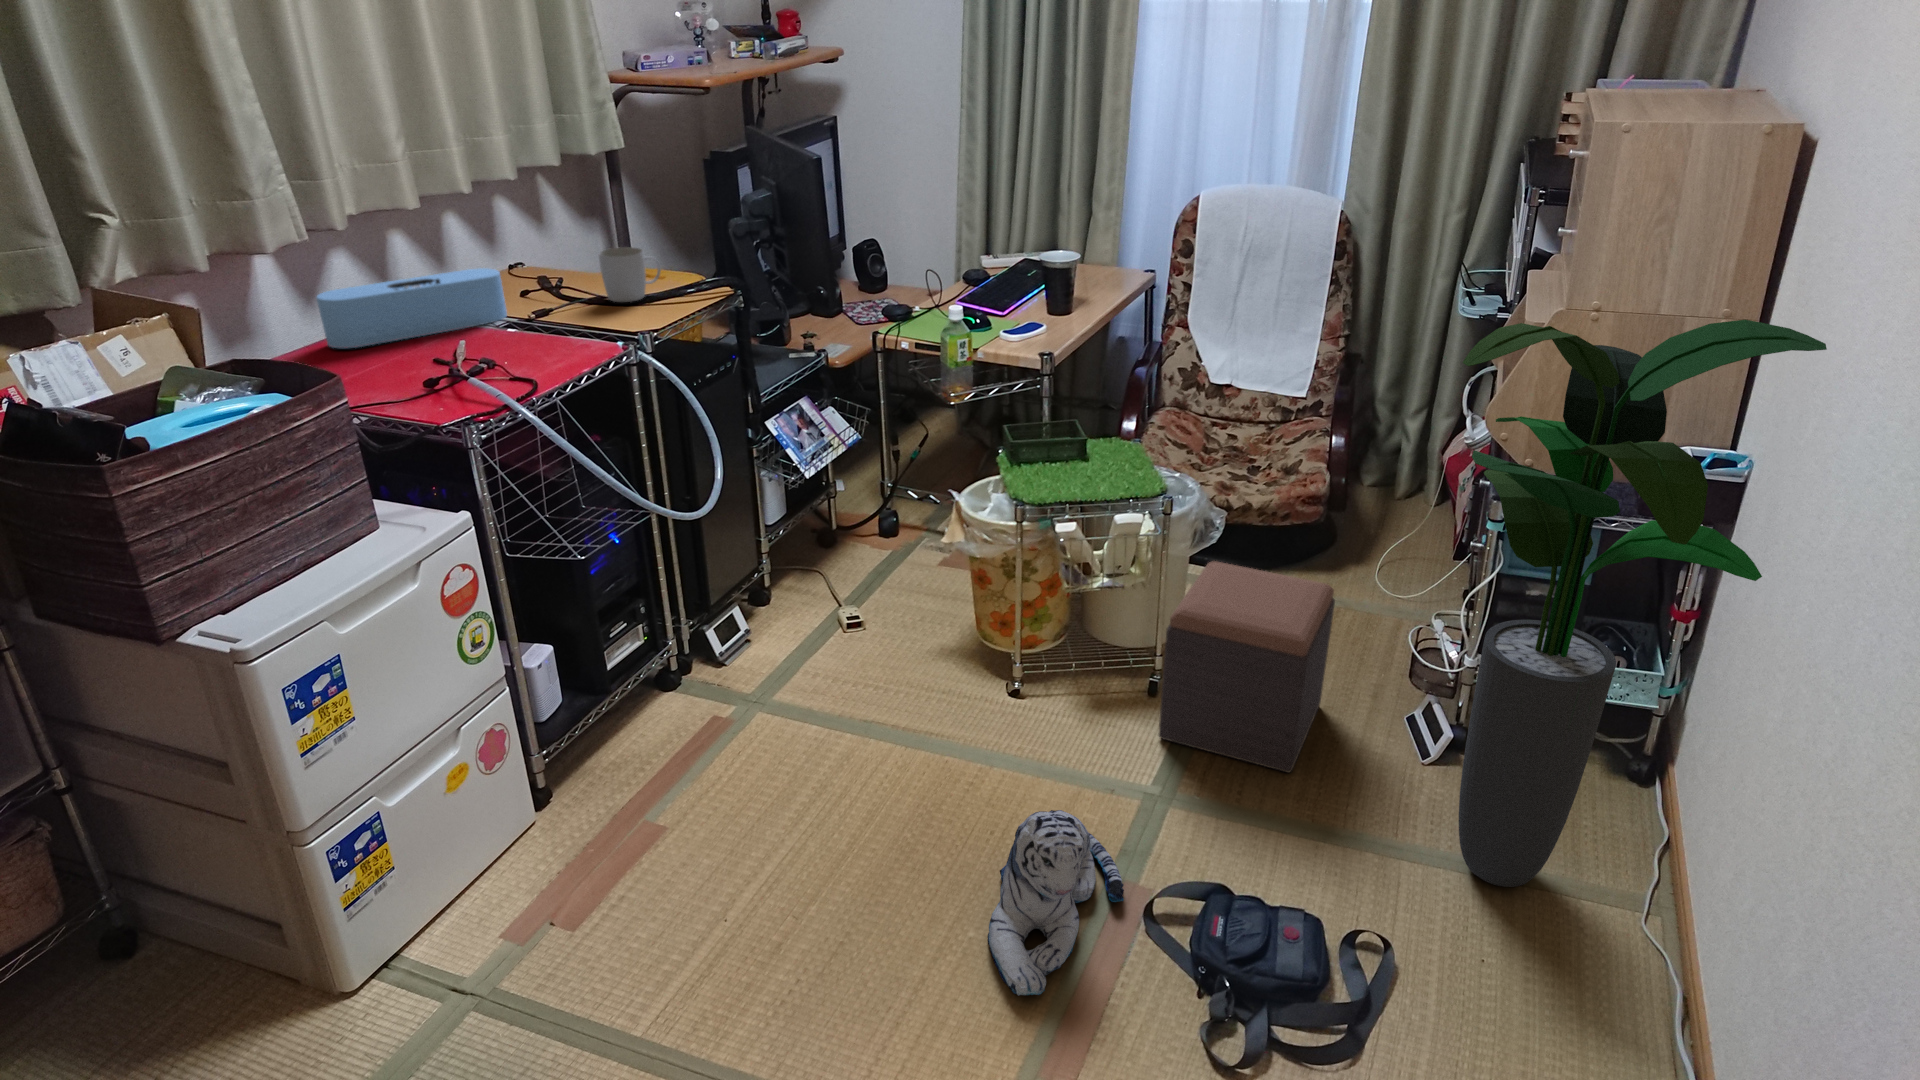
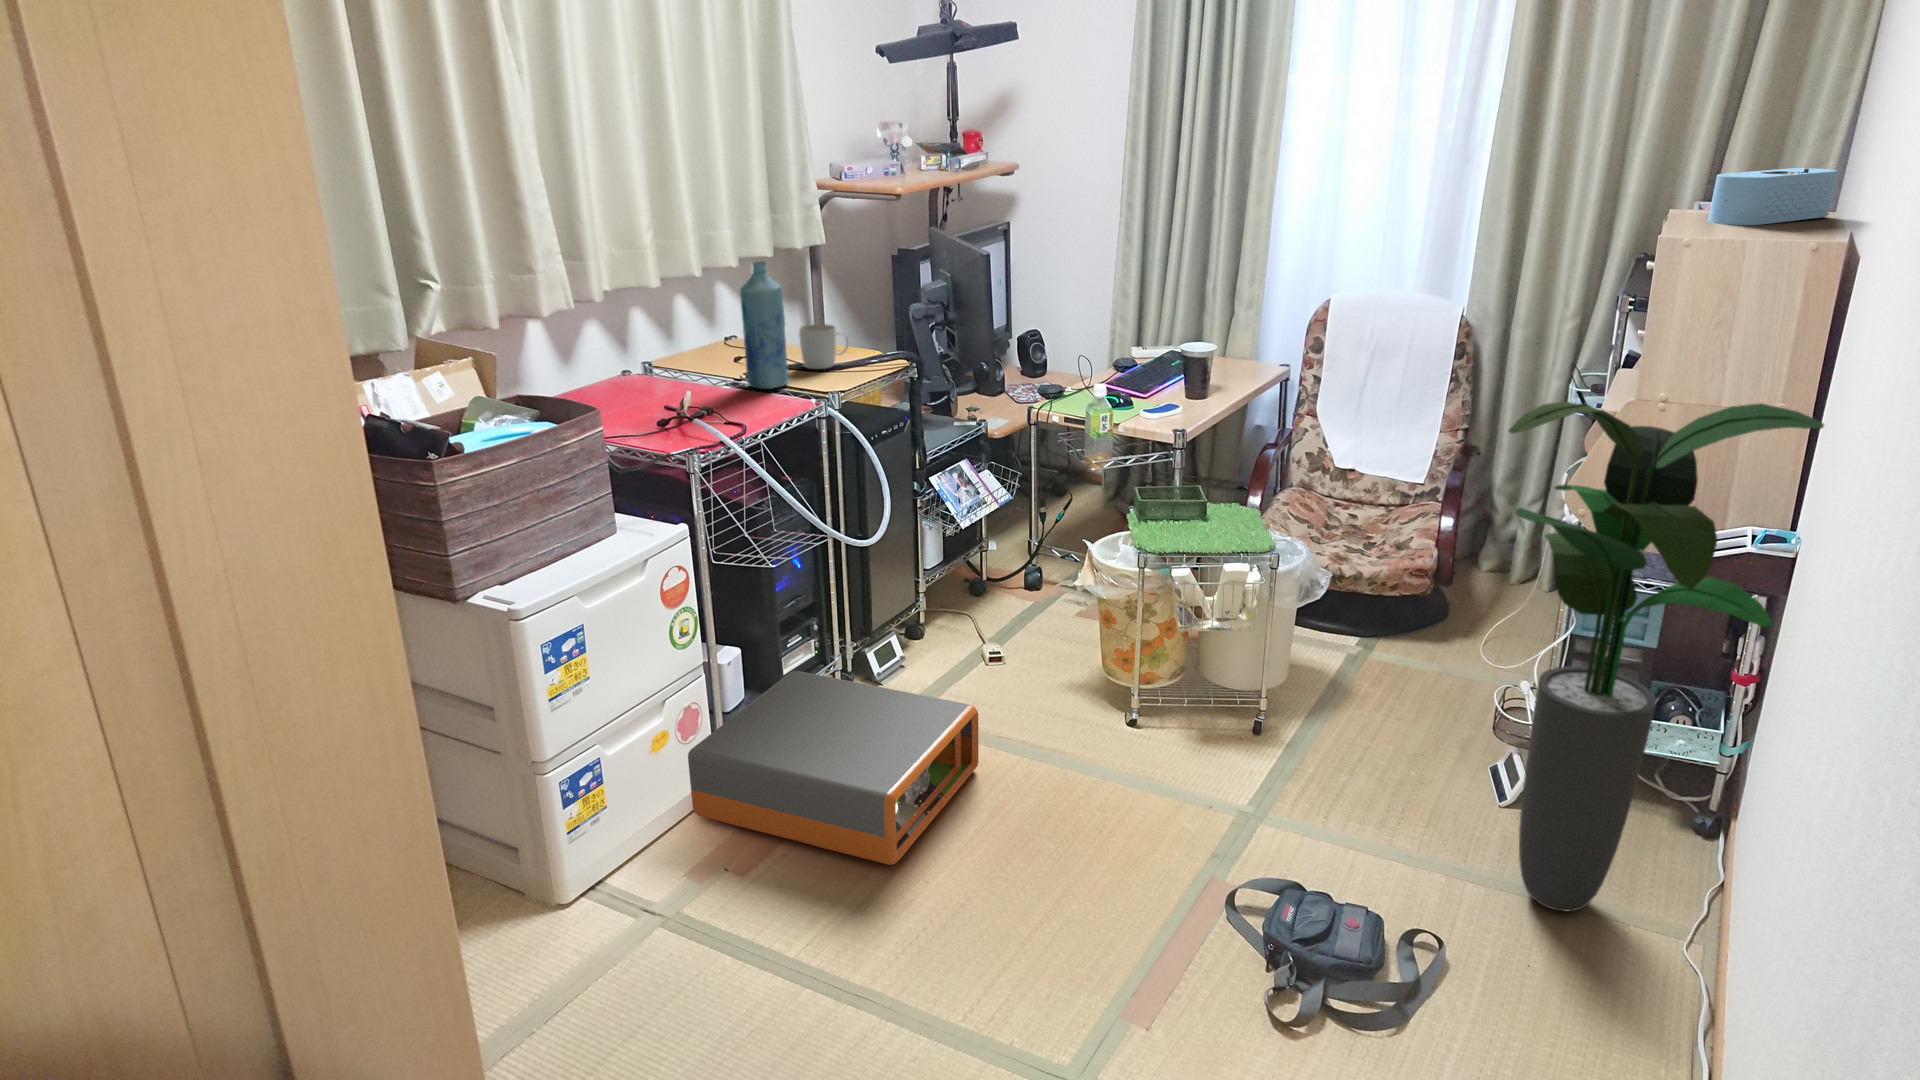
bottle: none [518,173,591,331] -> present [740,261,789,389]
speaker: present [317,268,507,348] -> present [1708,168,1838,225]
footstool: present [1159,561,1335,773] -> none [1257,615,1425,806]
storage box: none [496,664,848,902] -> present [688,671,978,865]
plush toy: present [988,810,1124,996] -> none [1085,801,1209,954]

